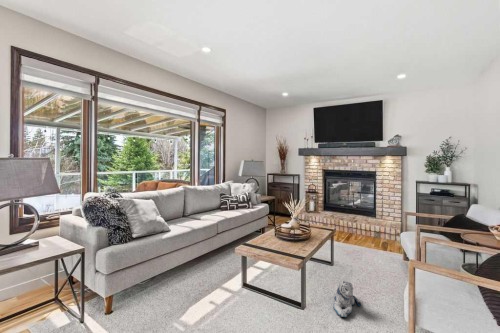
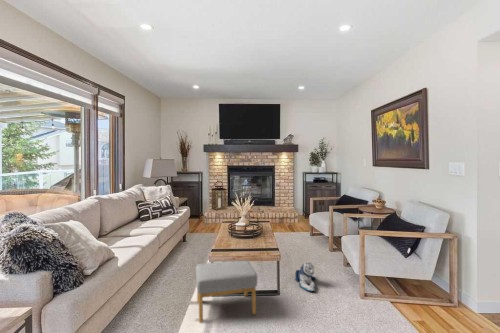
footstool: none [208,252,272,316] -> present [195,259,257,322]

